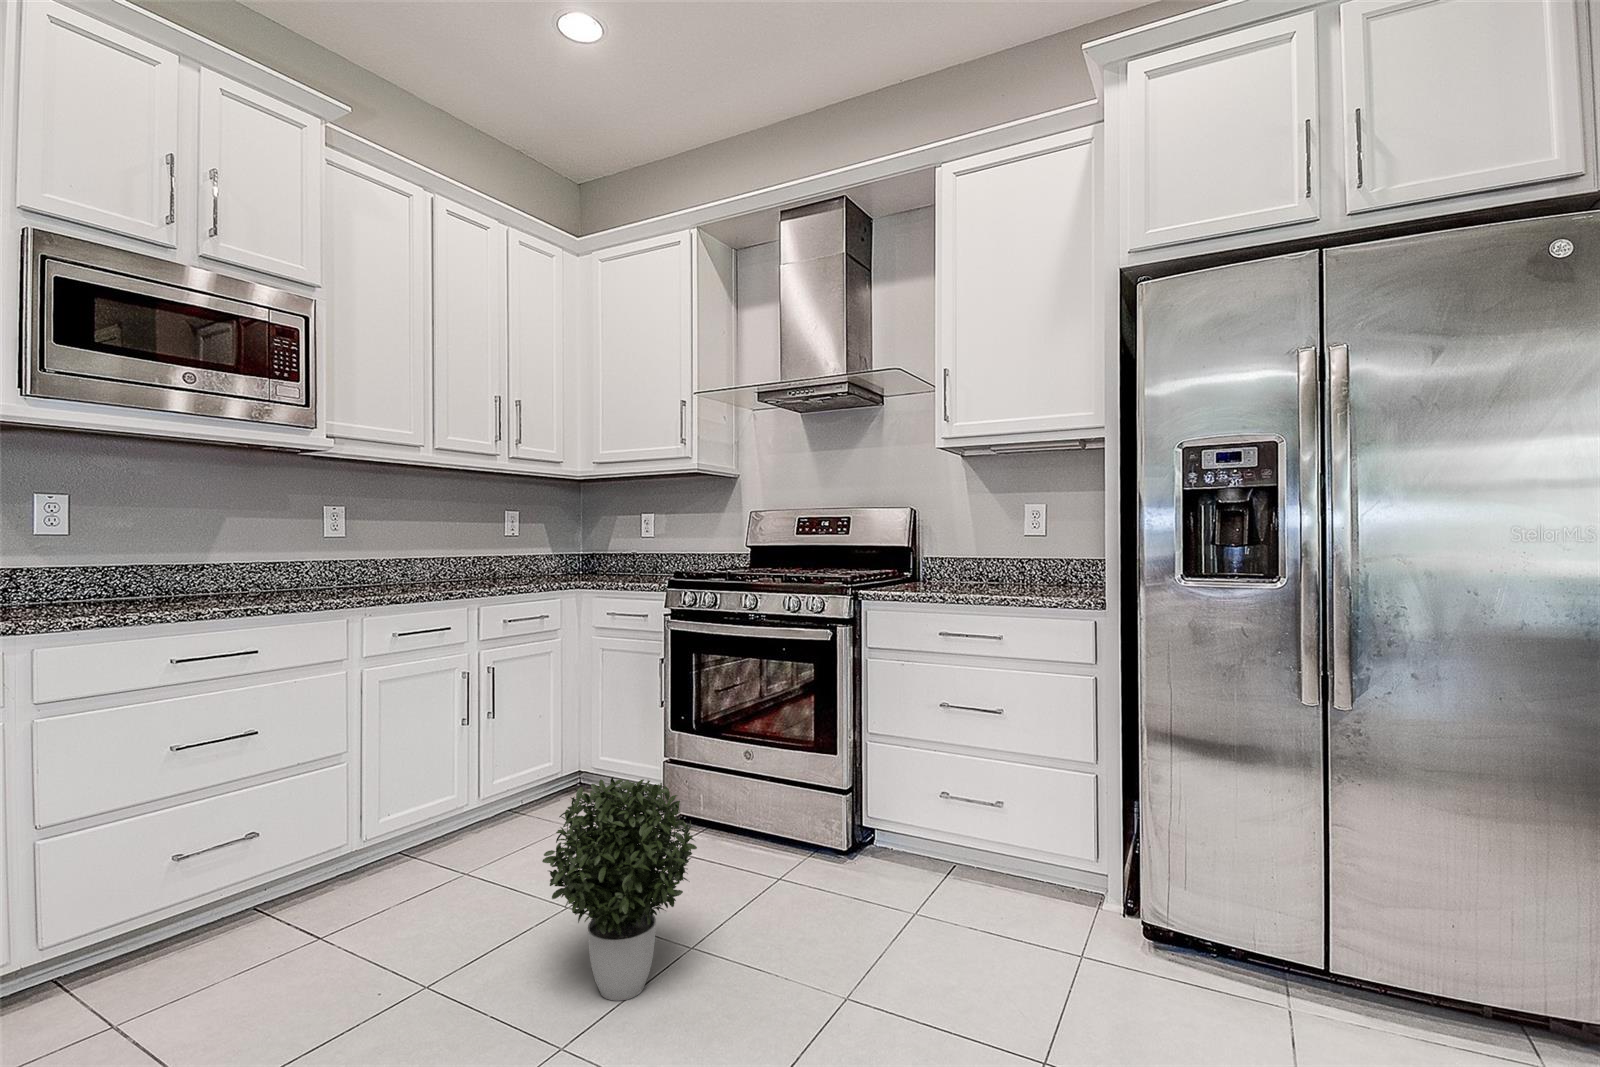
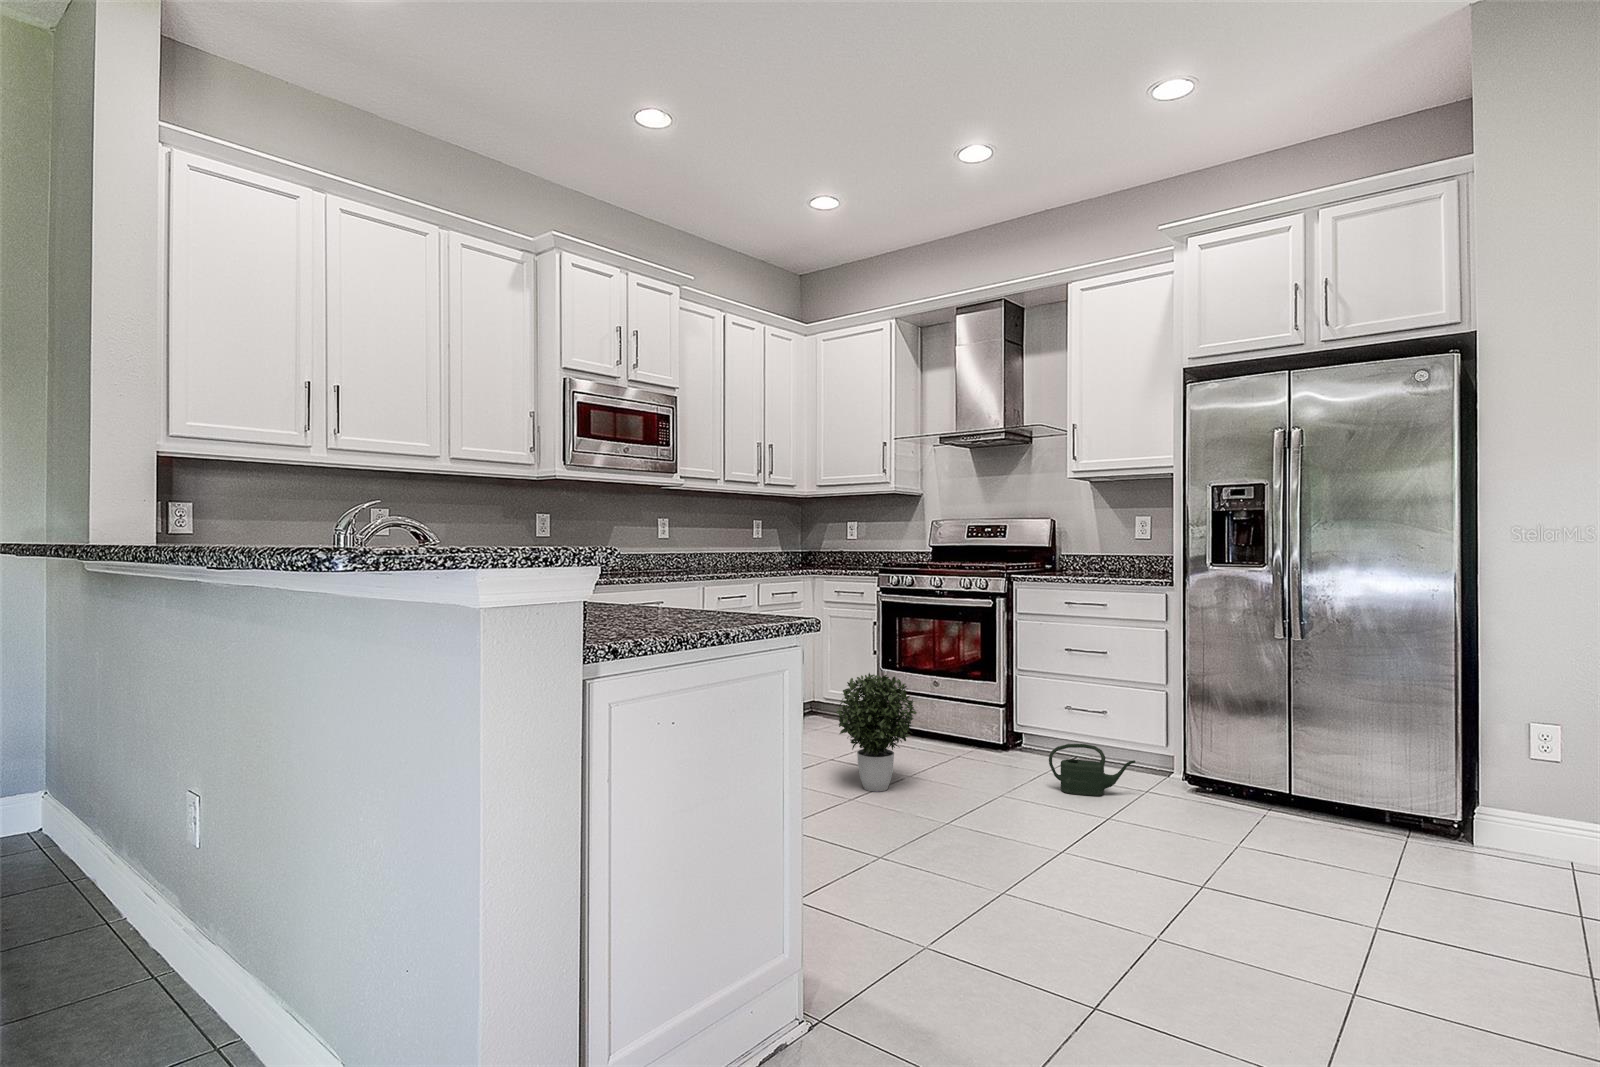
watering can: none [923,881,1064,973] -> present [1049,744,1135,796]

